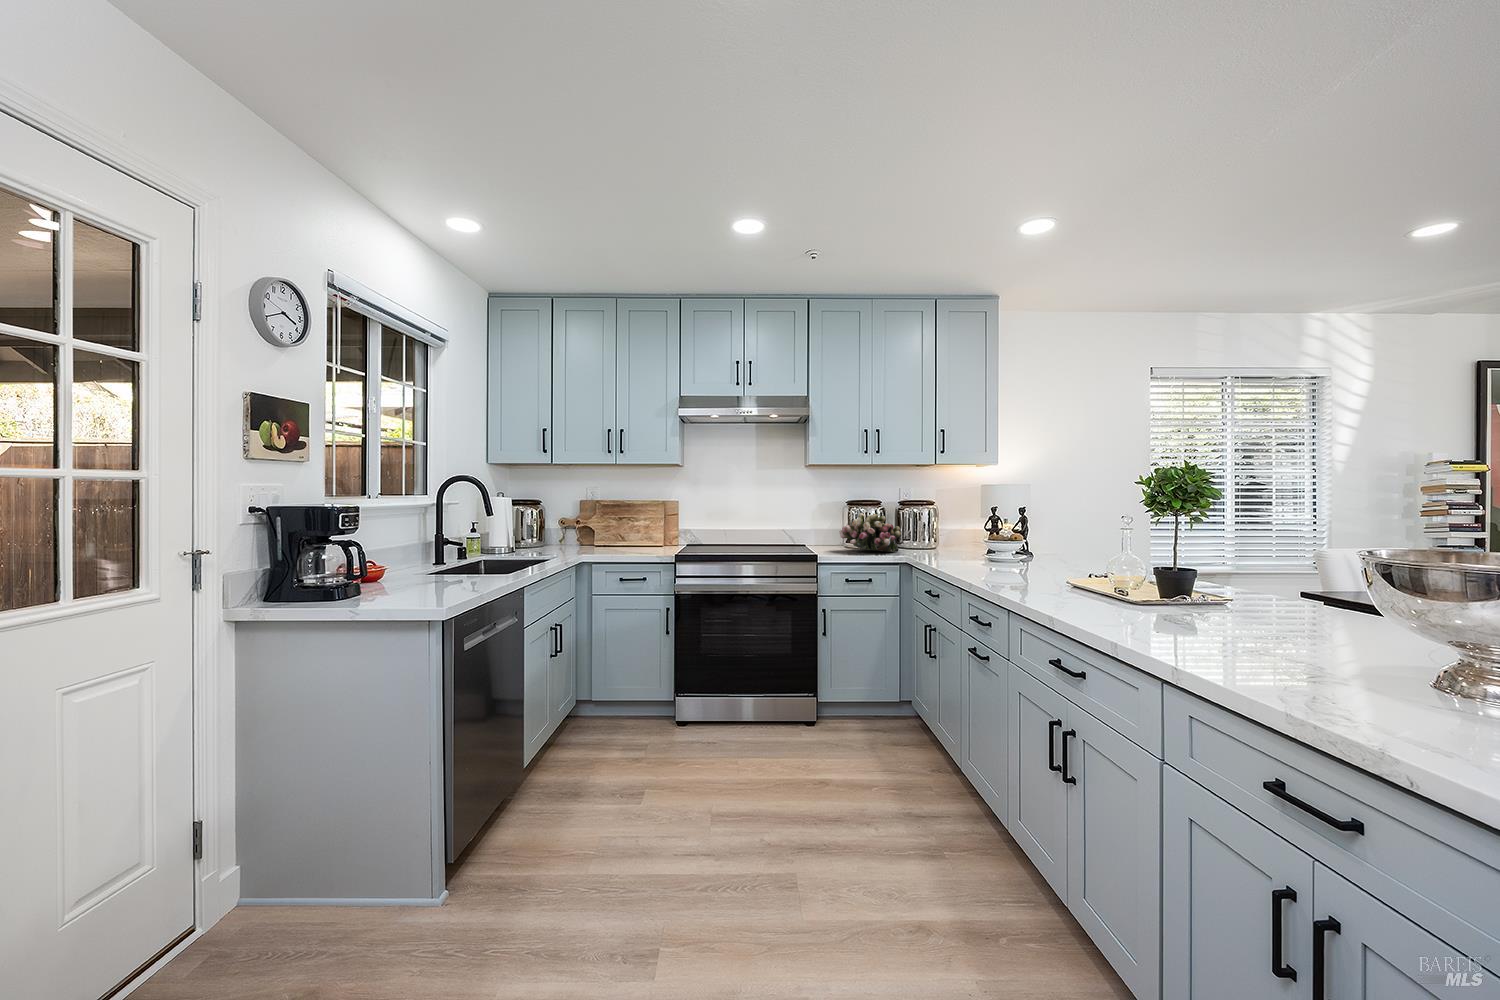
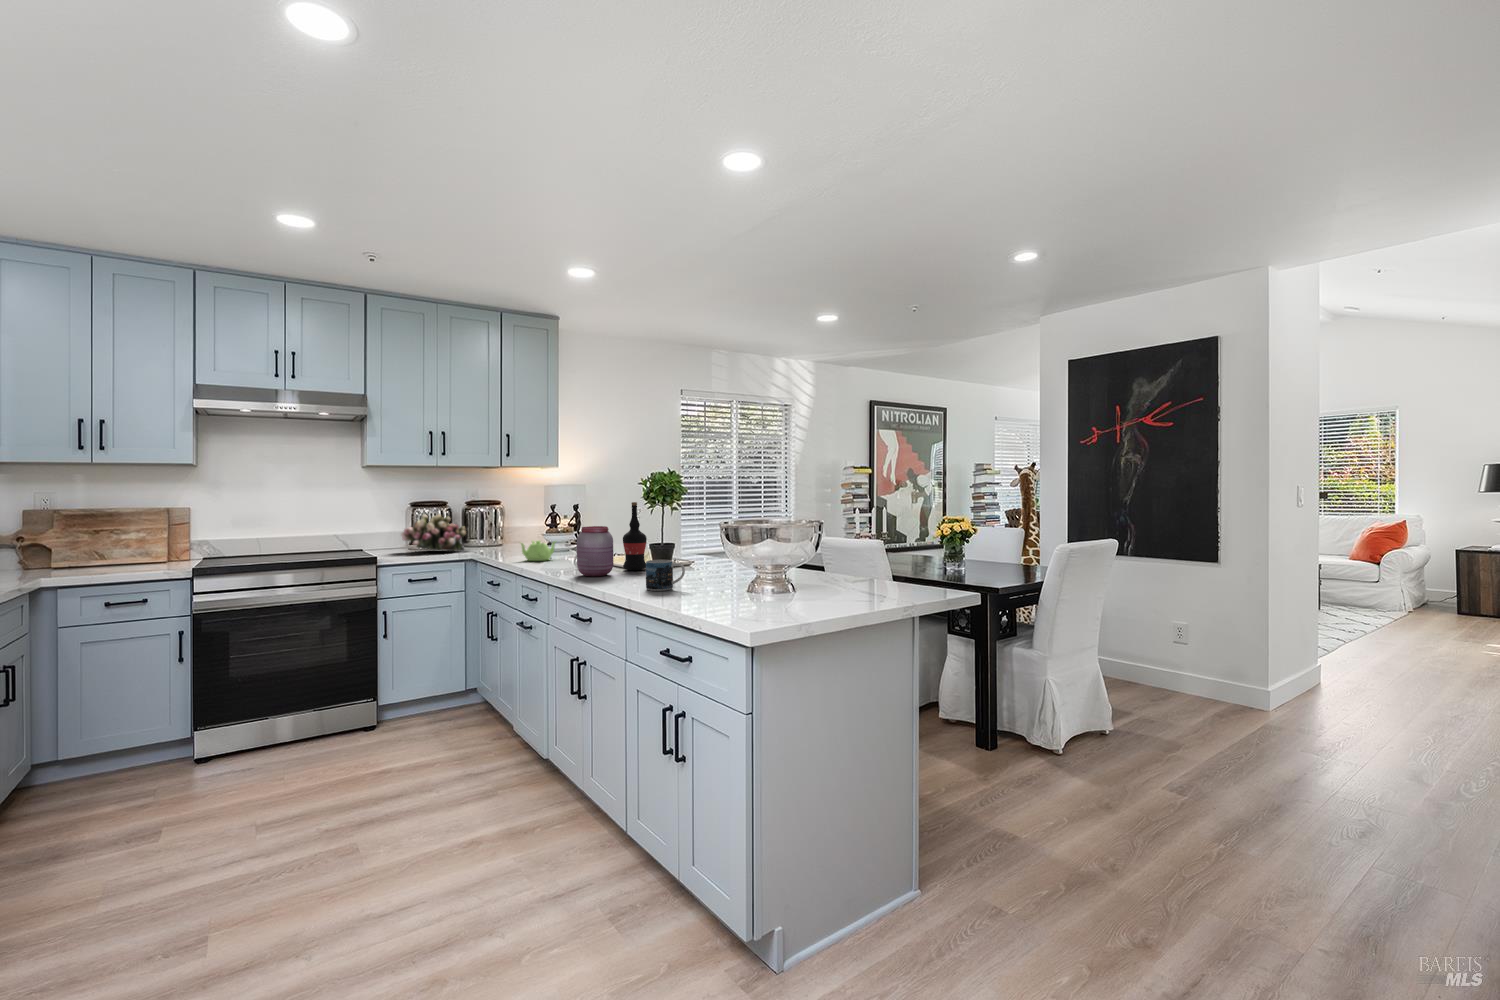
wine bottle: none [1113,509,1153,604] -> present [623,502,647,570]
jar: none [1052,541,1107,610] -> present [577,526,613,576]
teapot: none [962,548,1008,574] -> present [521,541,556,561]
mug: none [1193,606,1276,660] -> present [646,560,685,591]

